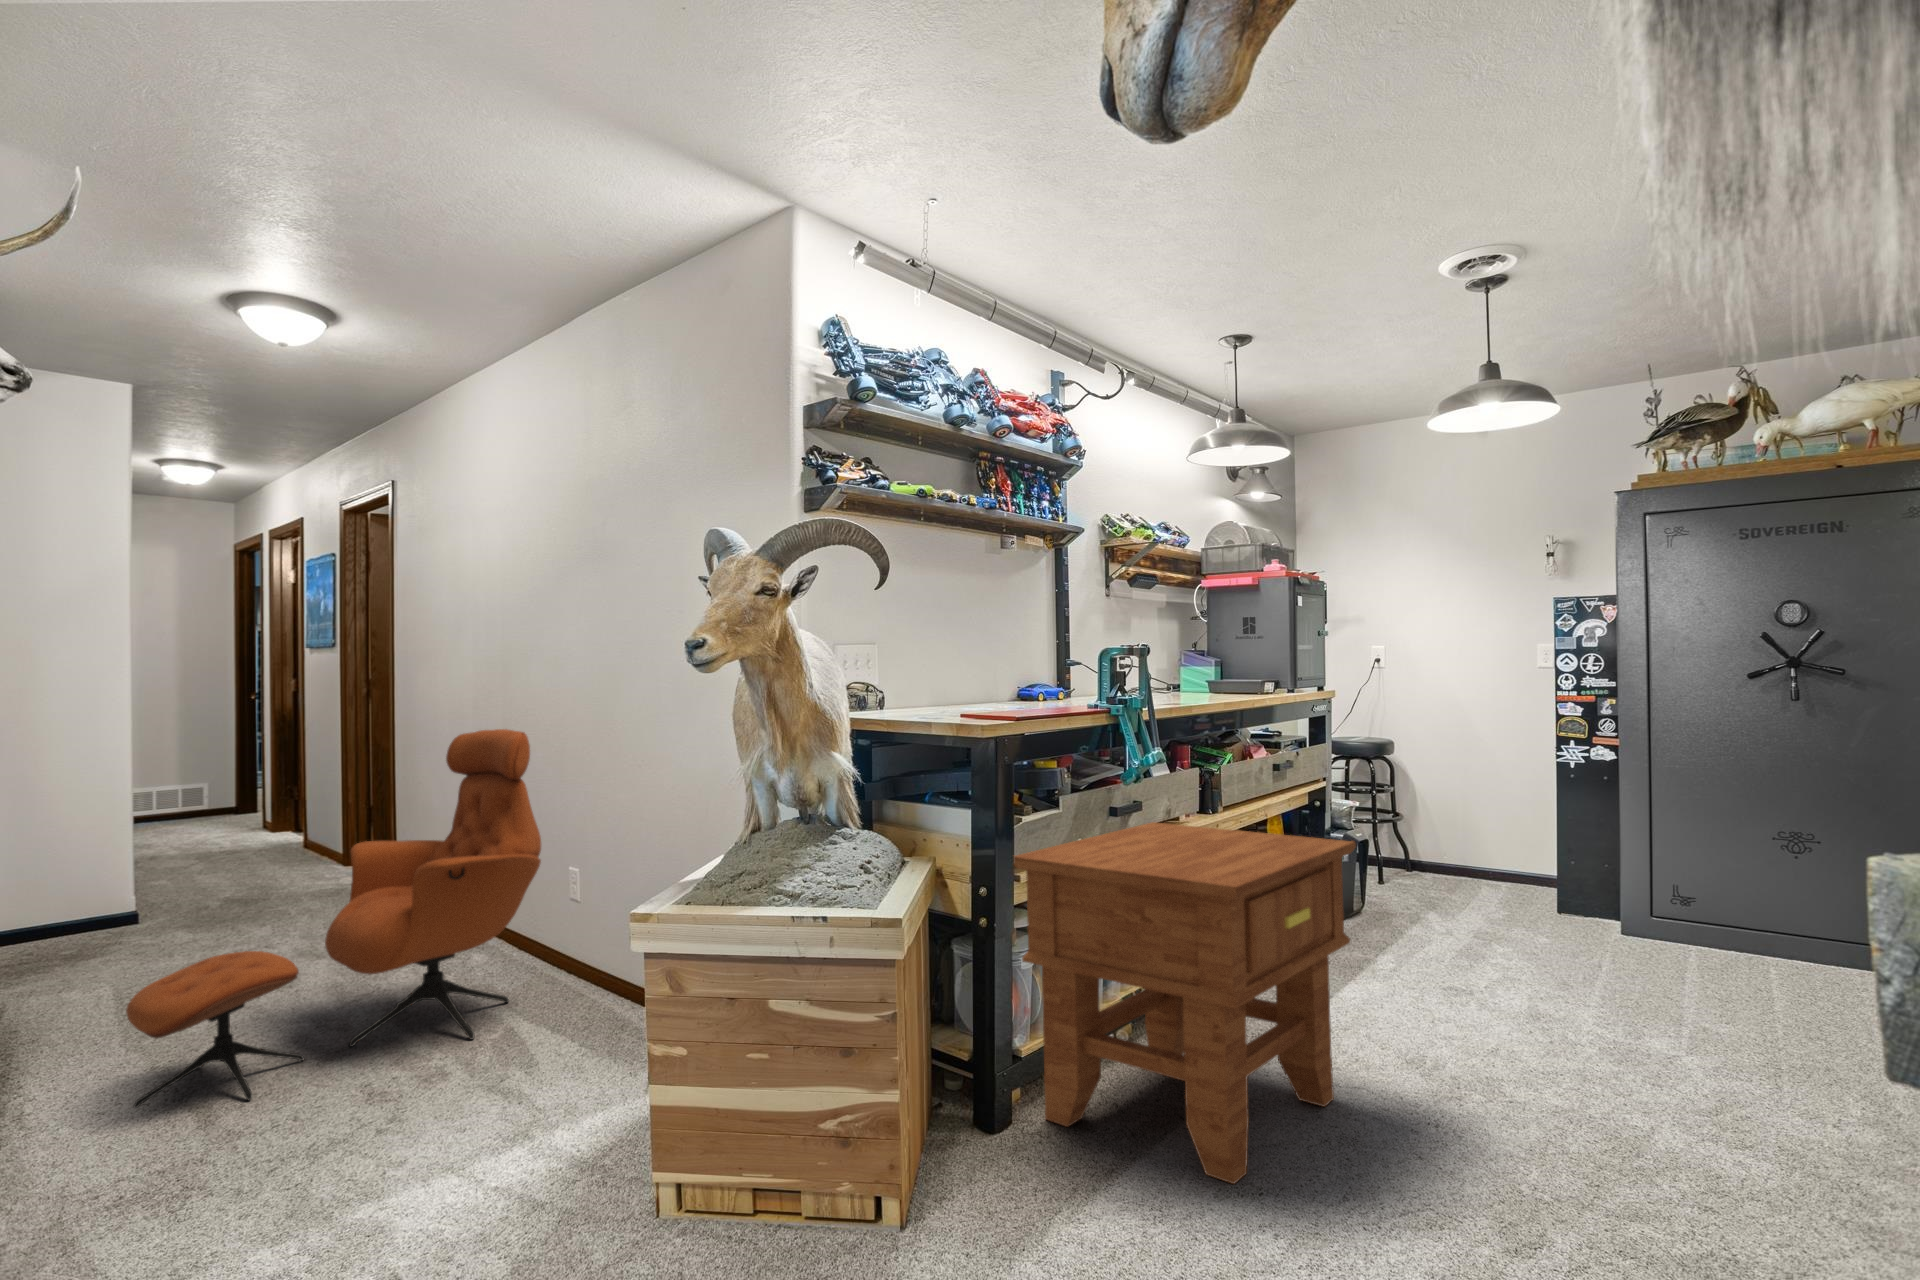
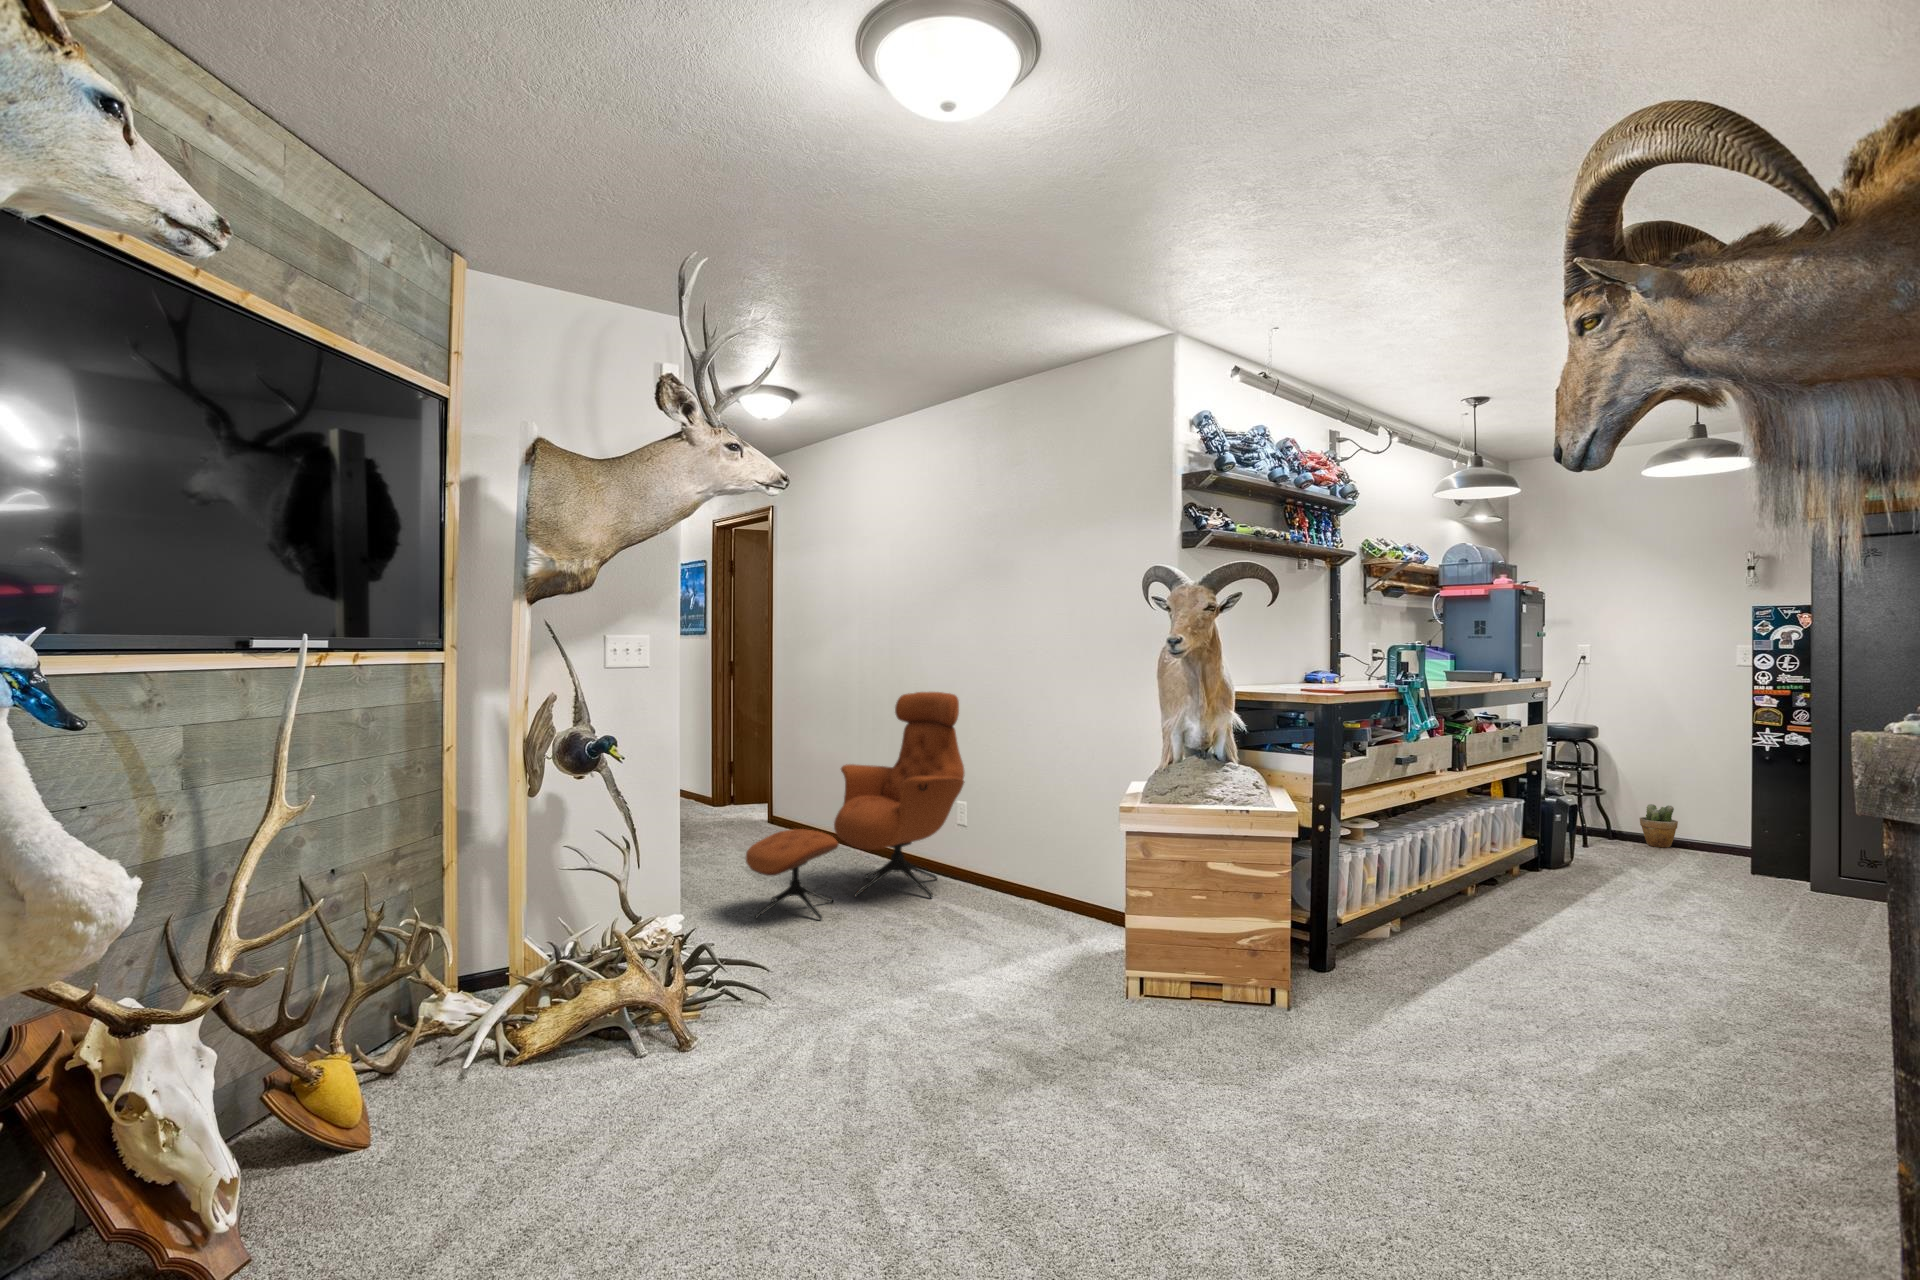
side table: present [1014,822,1356,1184] -> none [1342,773,1598,1009]
potted plant: none [1441,832,1482,884] -> present [1640,804,1678,848]

